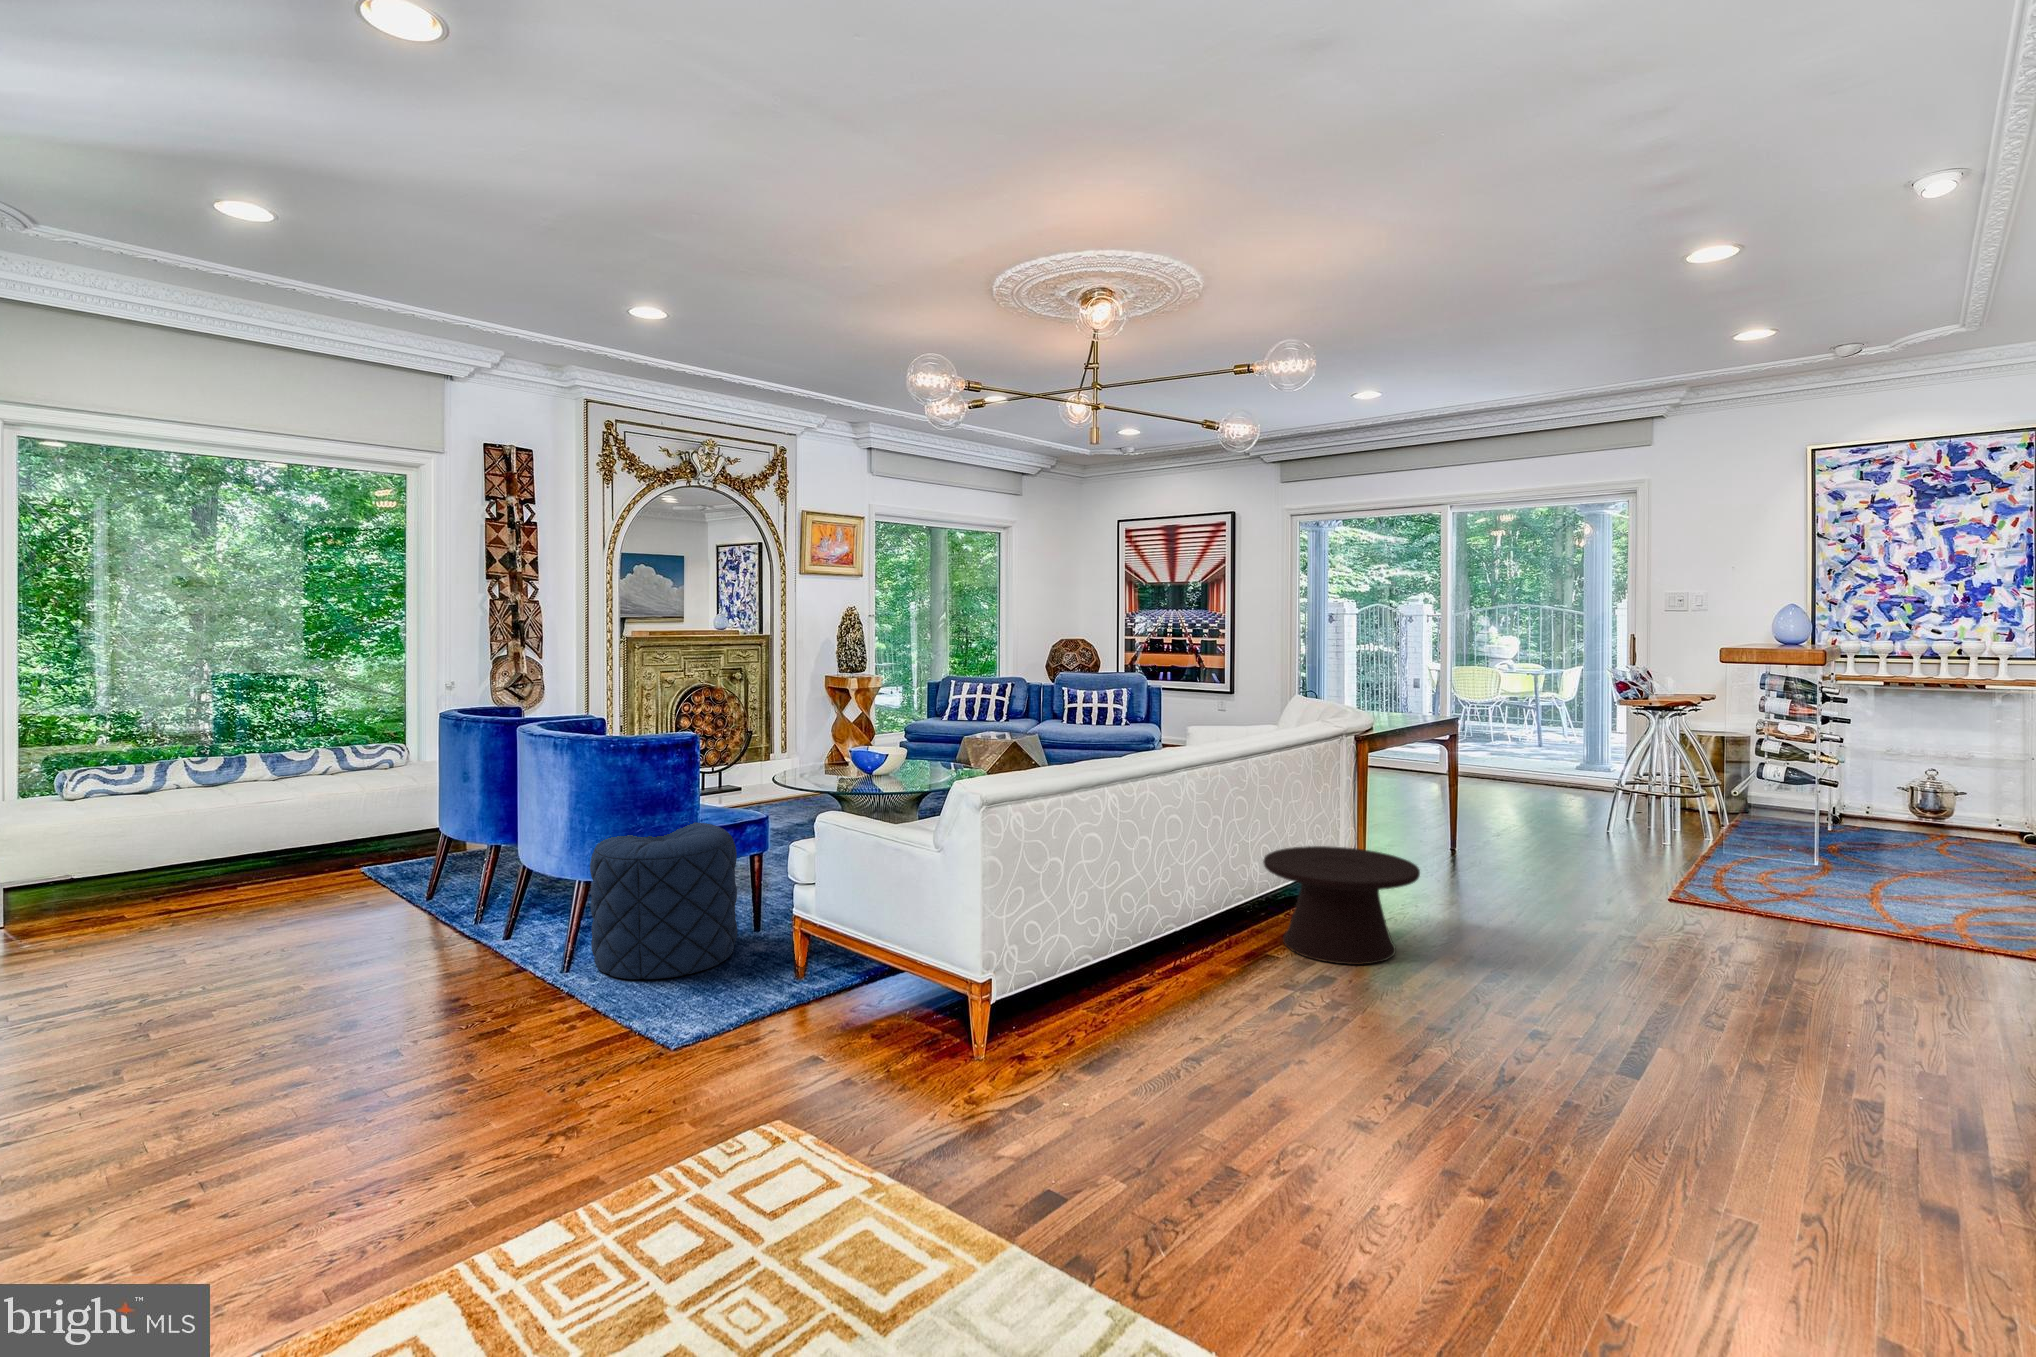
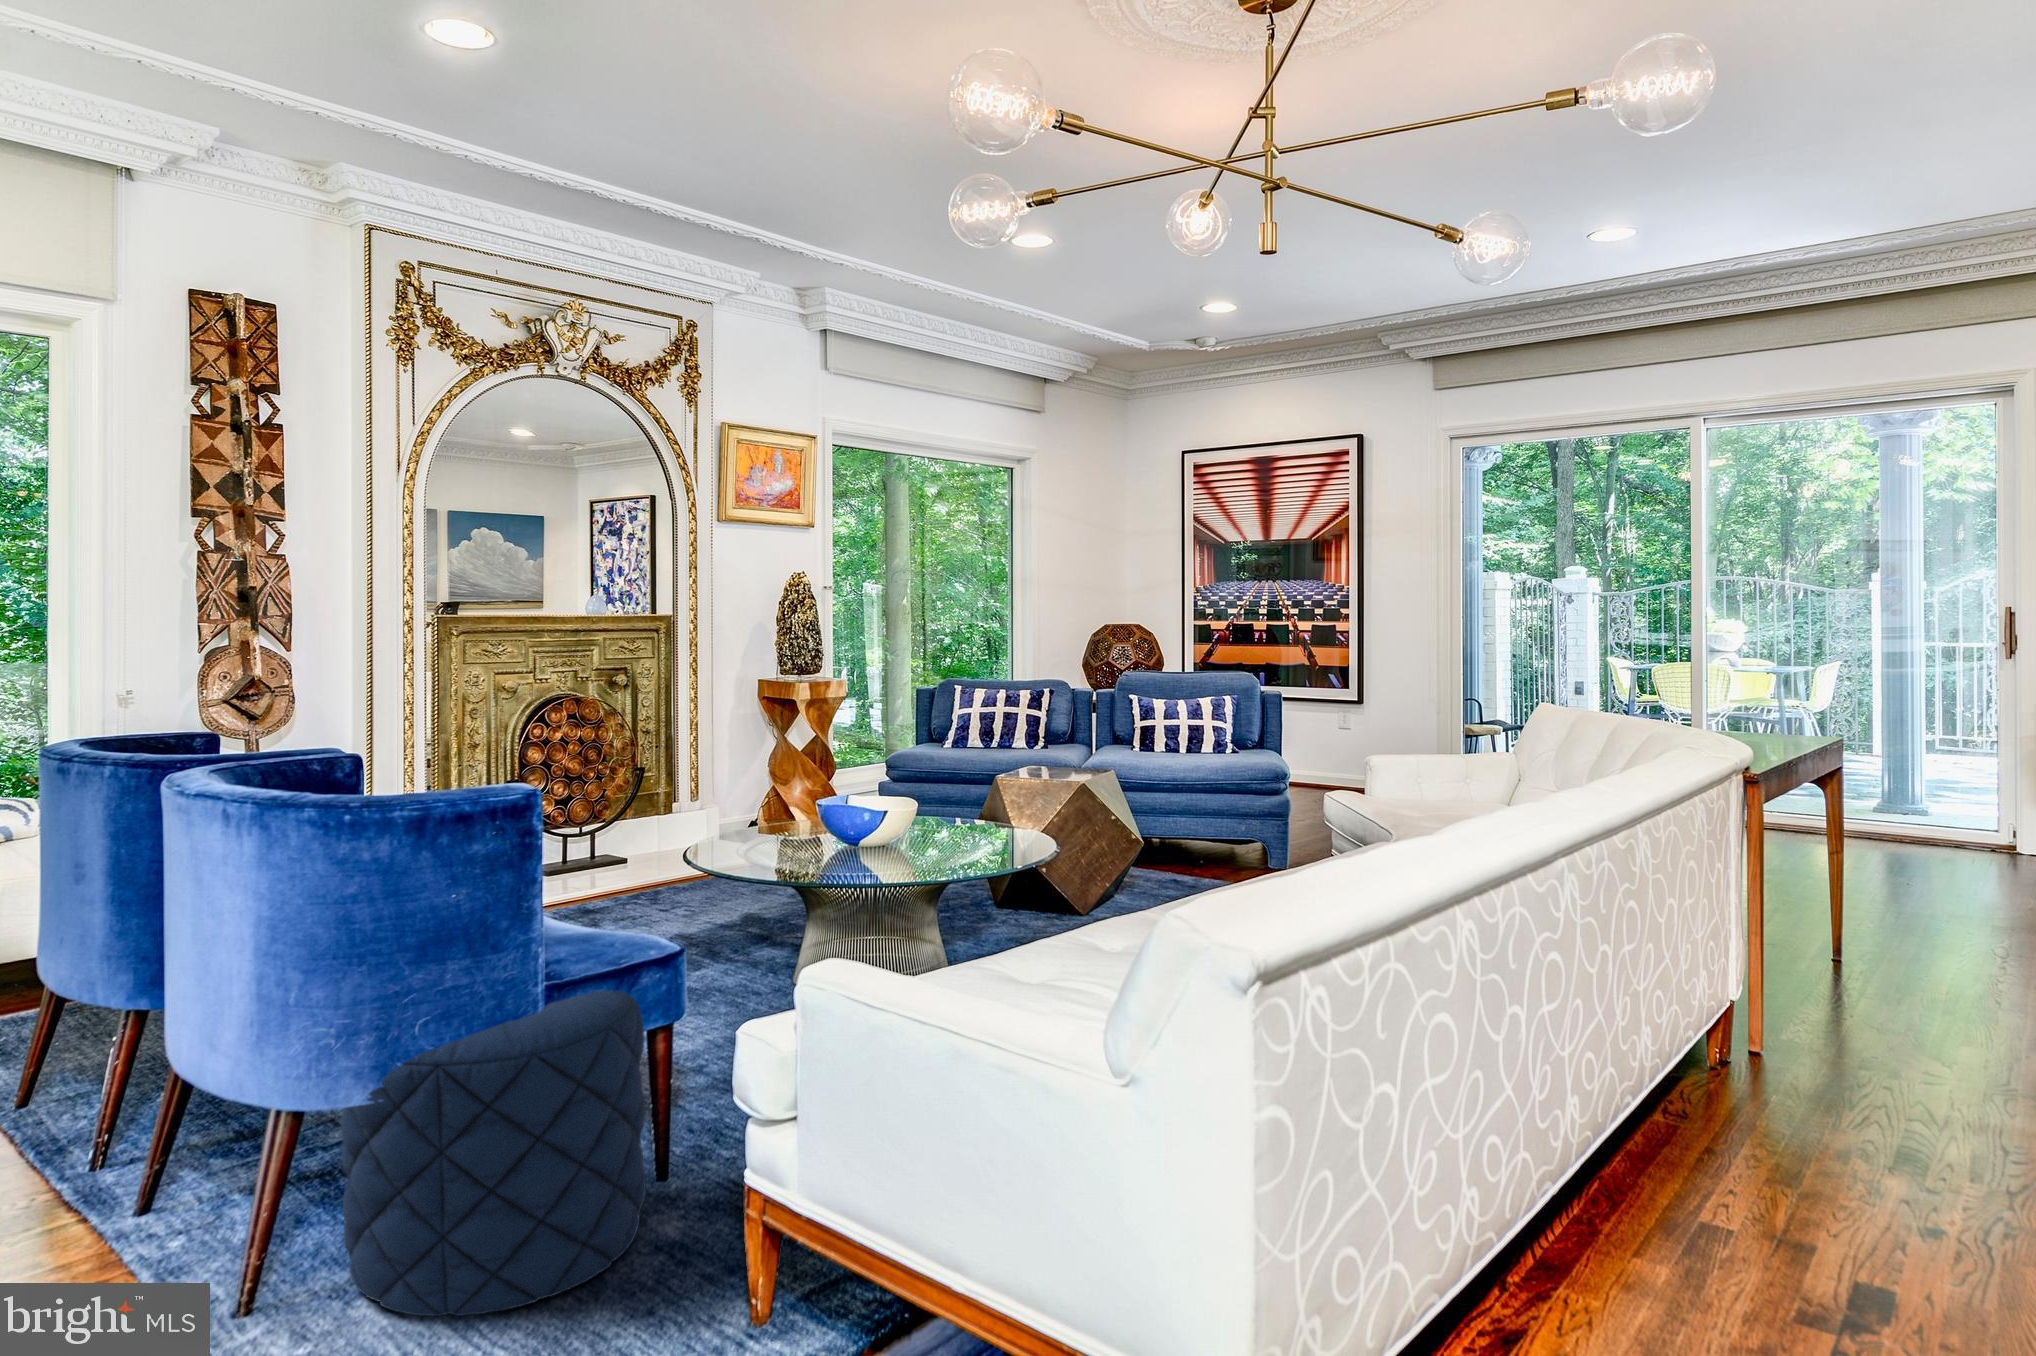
side table: present [1263,846,1420,965] -> none [1654,985,1994,1235]

